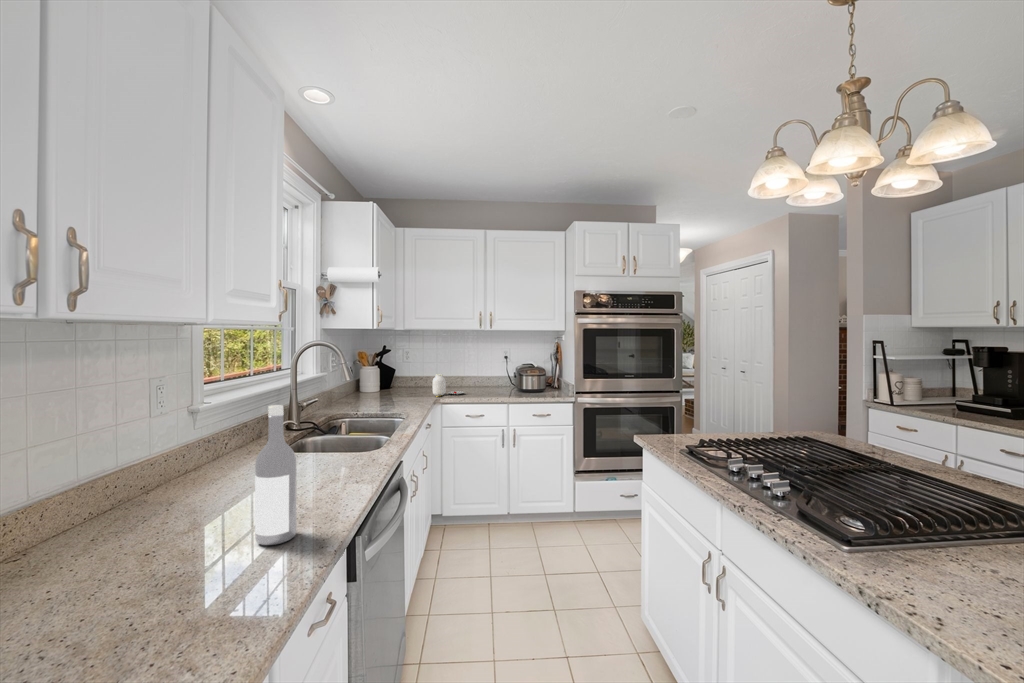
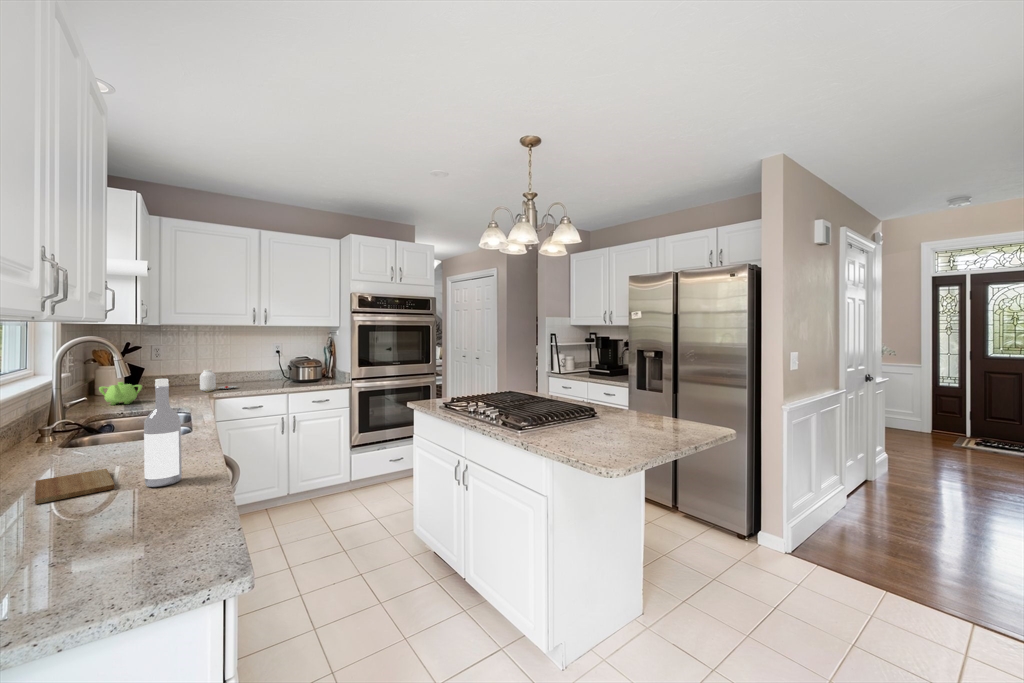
teapot: none [350,384,380,405] -> present [99,382,142,405]
cutting board: none [158,498,260,543] -> present [35,469,115,504]

